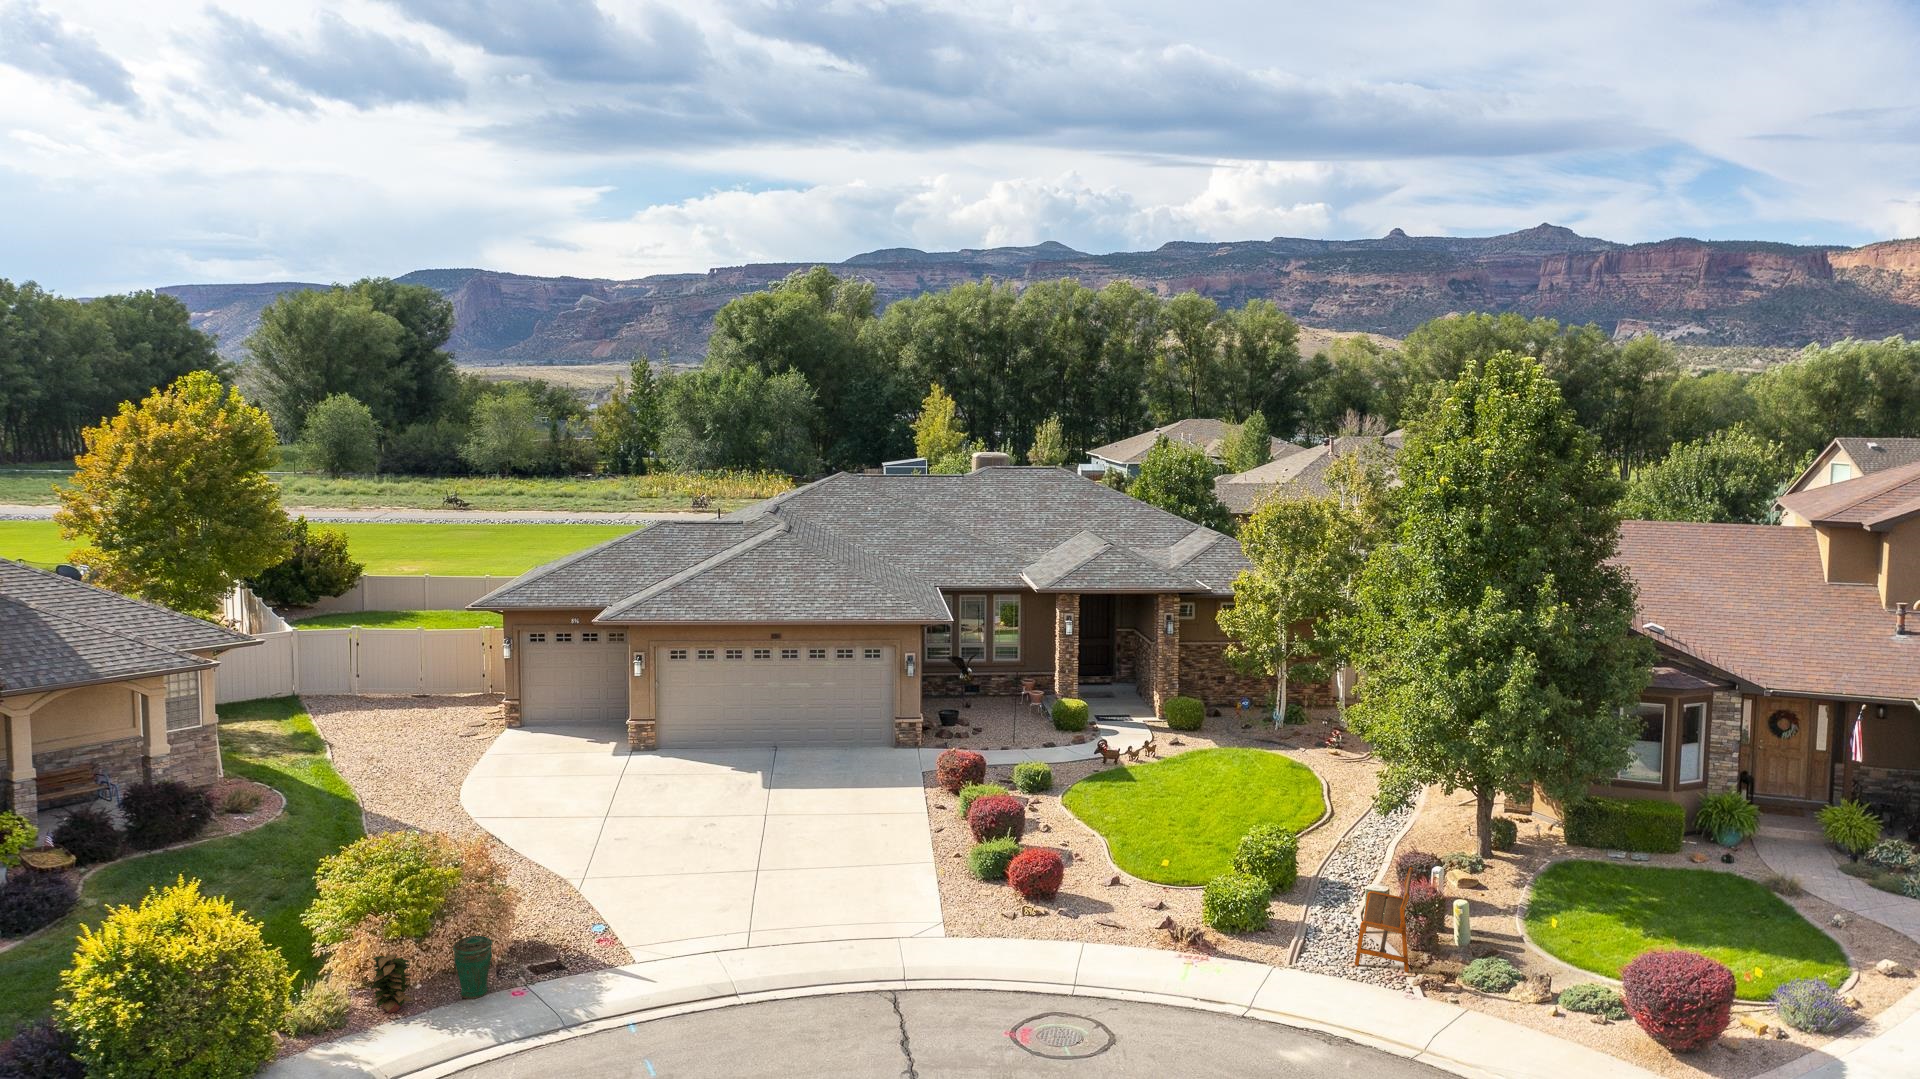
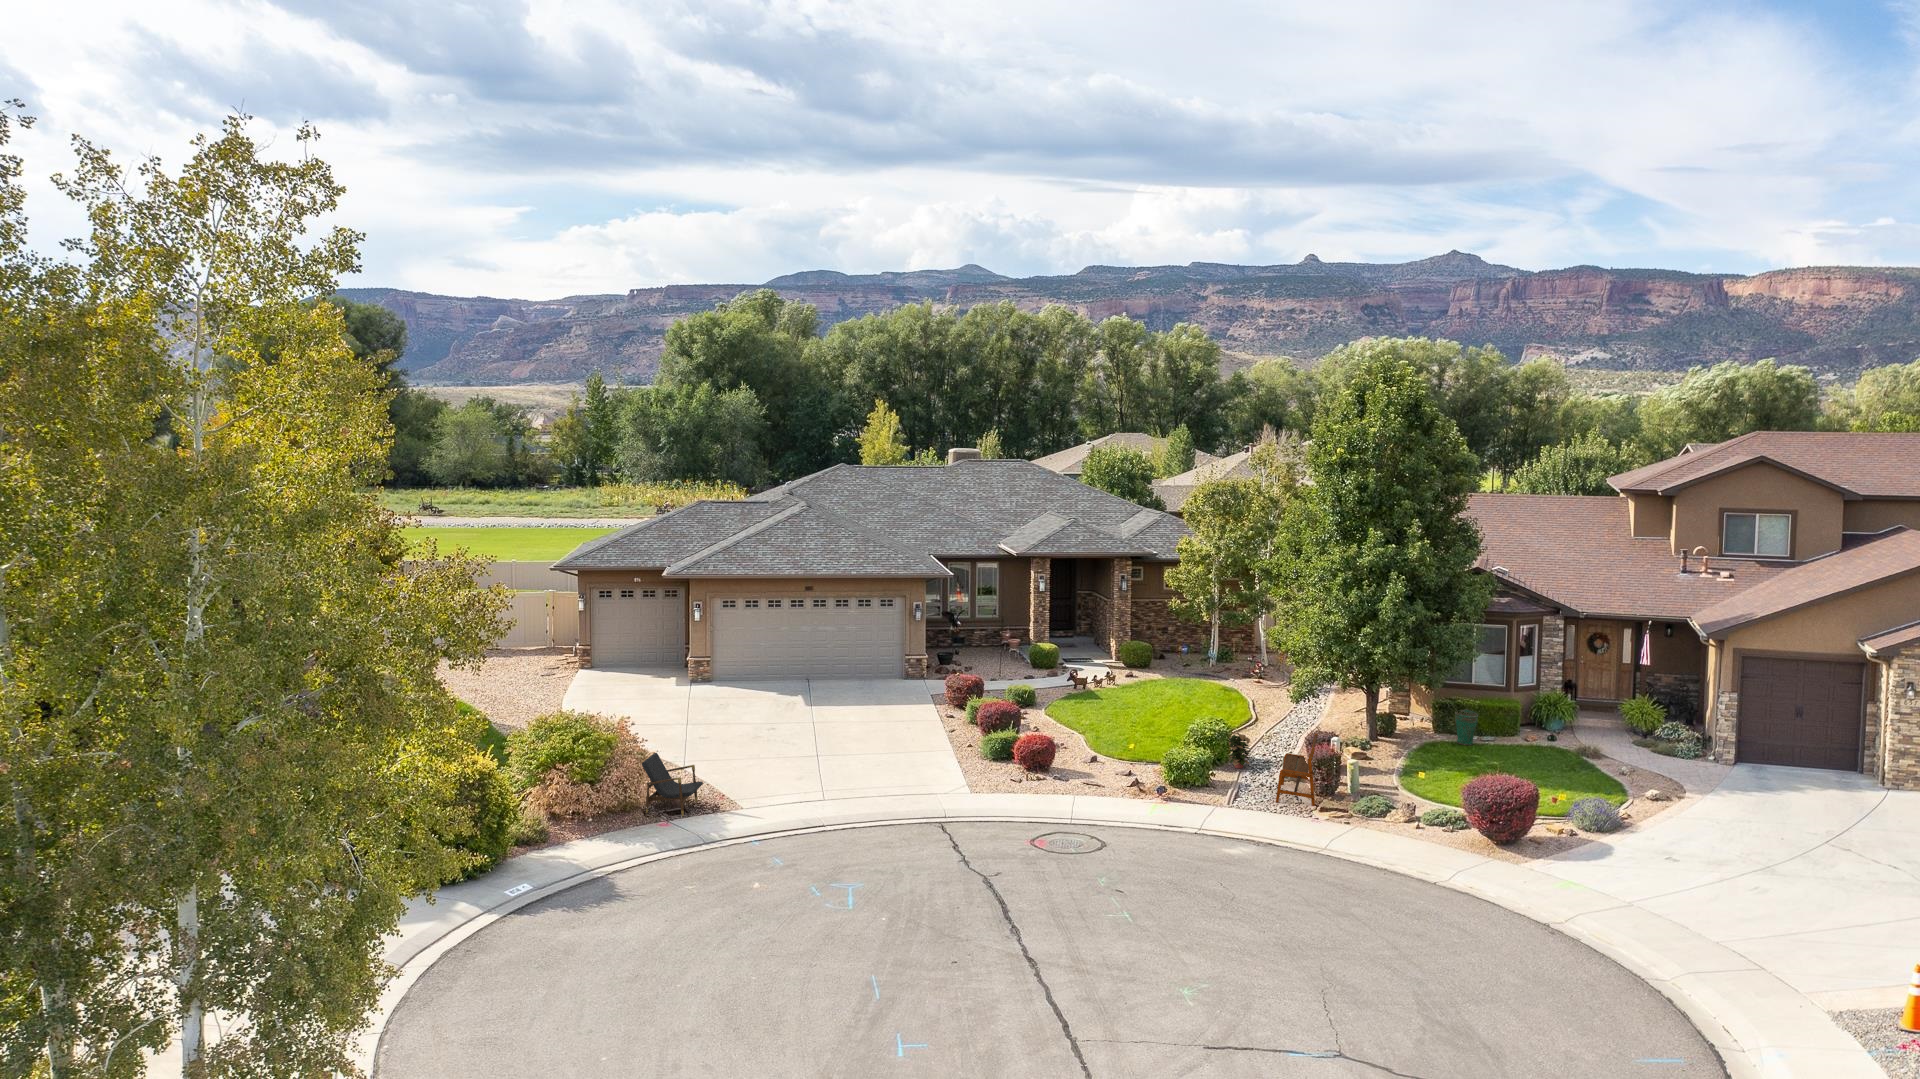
lounge chair: none [500,885,586,975] -> present [642,753,703,816]
trash can: present [453,936,492,999] -> present [1455,709,1478,745]
decorative plant: present [371,954,413,1013] -> present [1229,733,1250,768]

